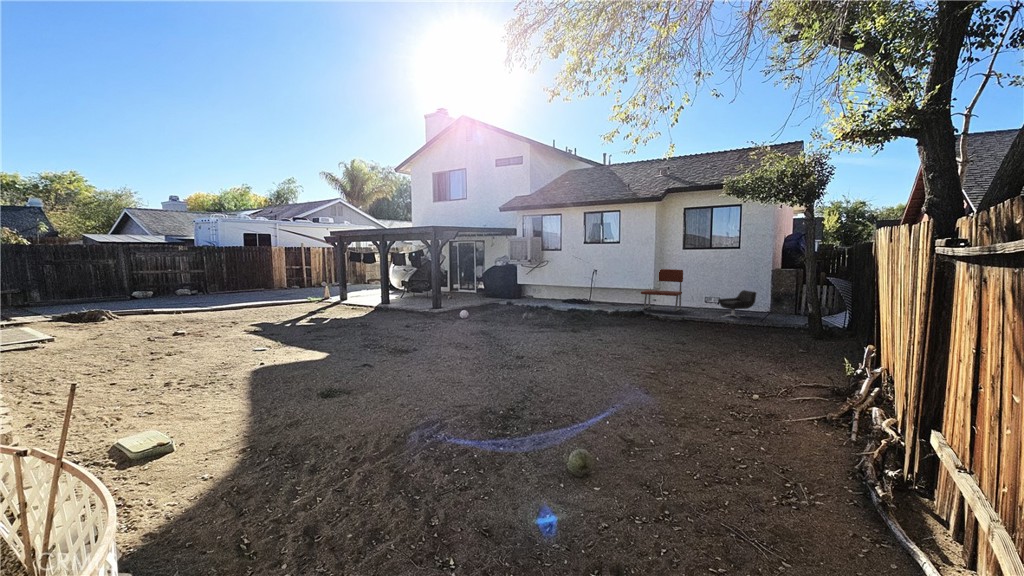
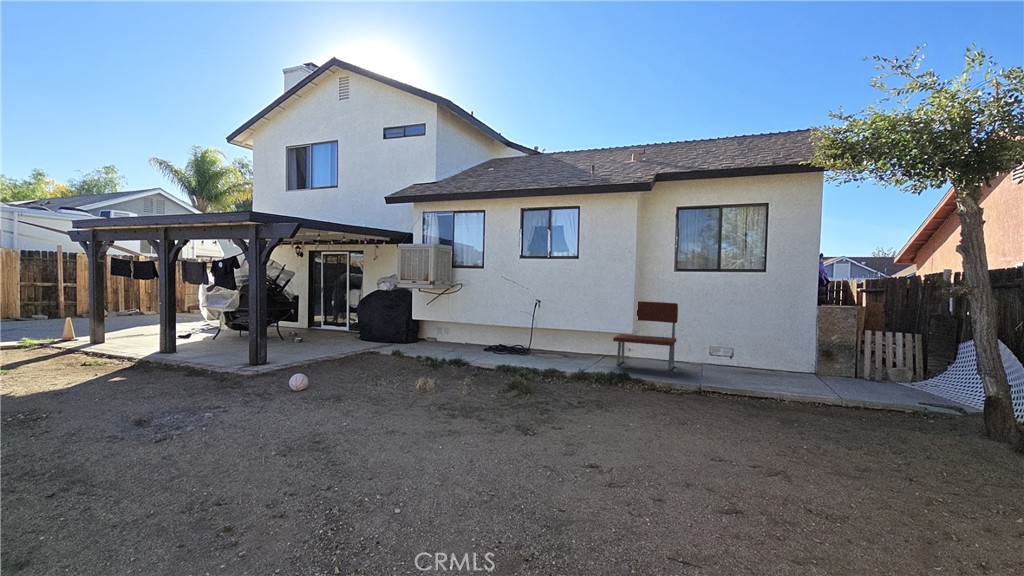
lounge chair: present [718,290,756,316] -> none [740,338,804,386]

